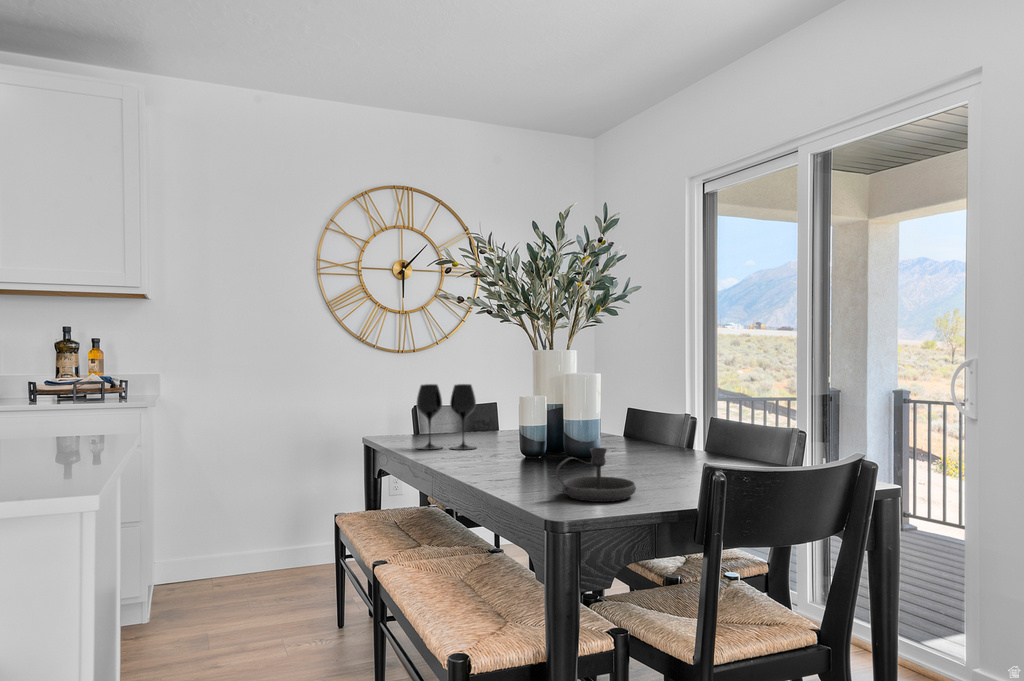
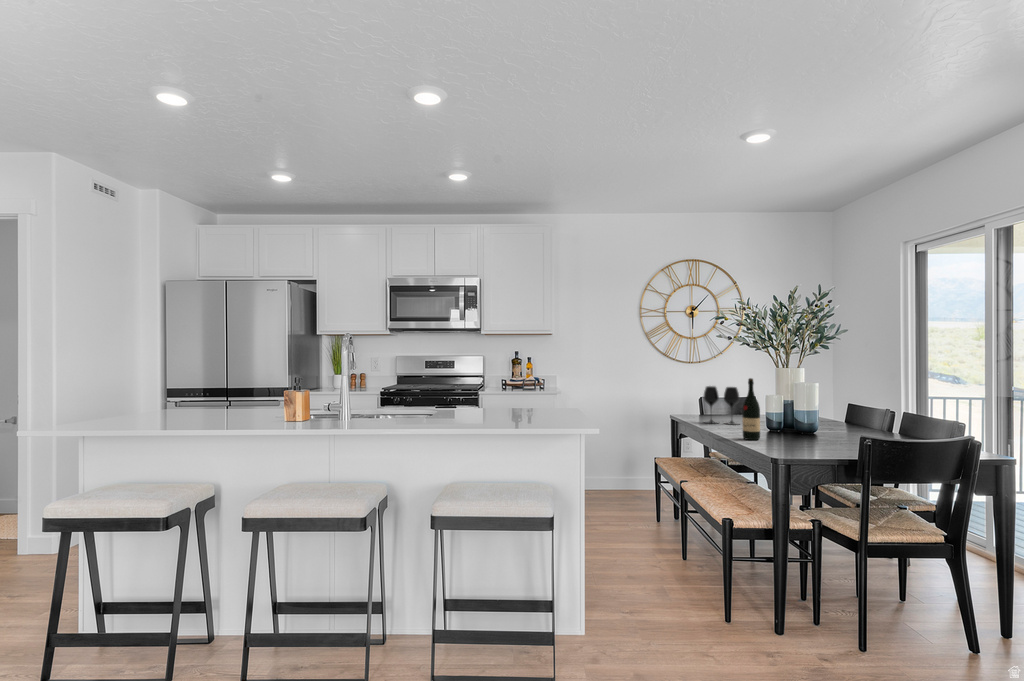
wine bottle: none [485,365,516,481] -> present [742,378,760,440]
candlestick: present [553,448,636,502] -> none [778,425,828,453]

